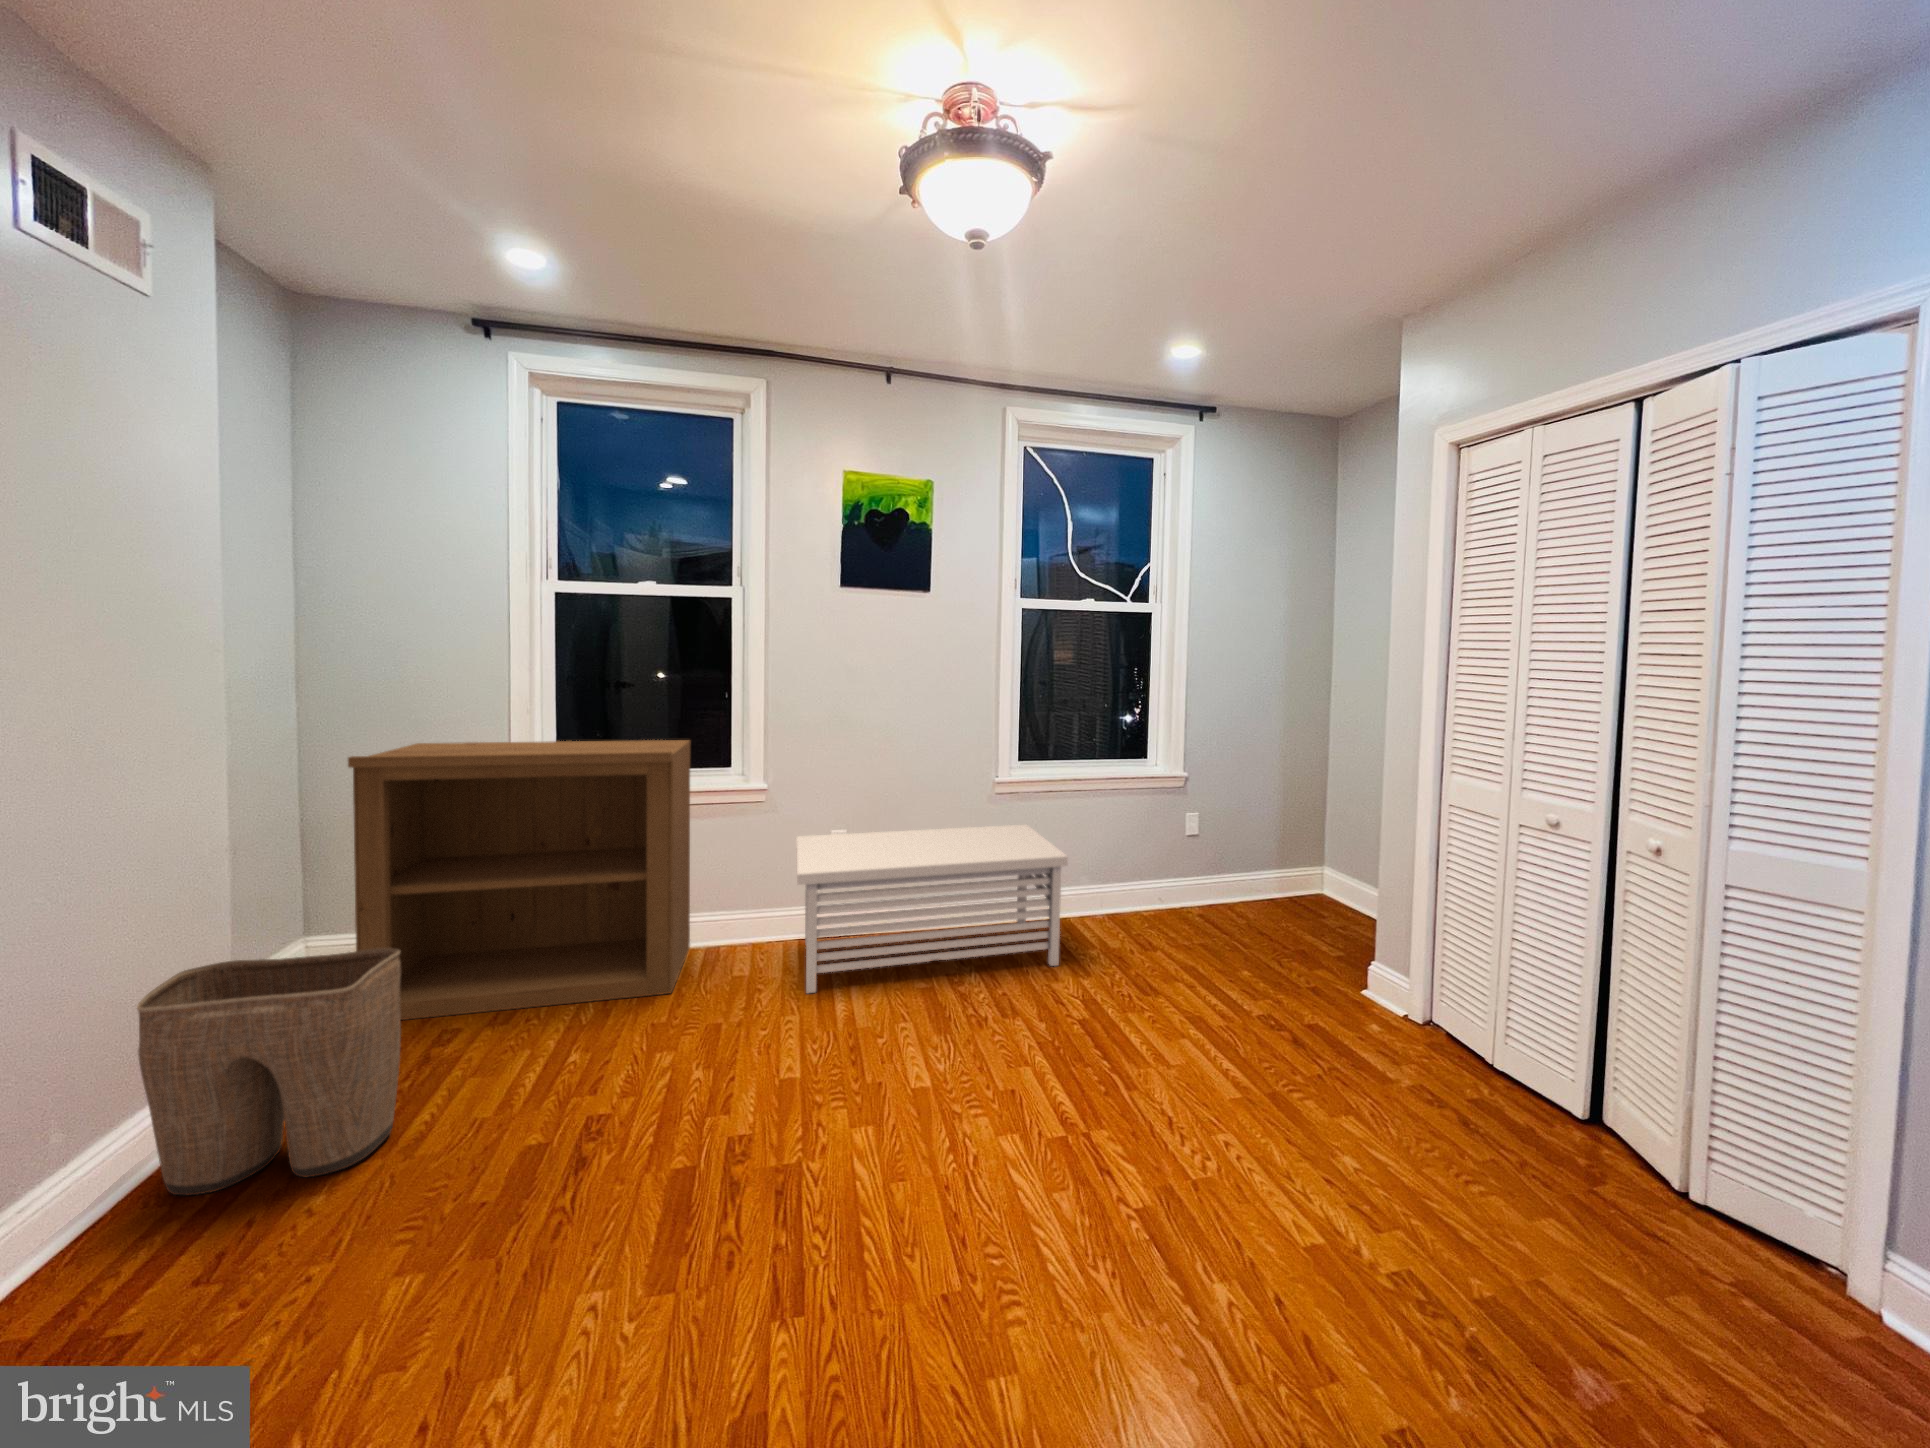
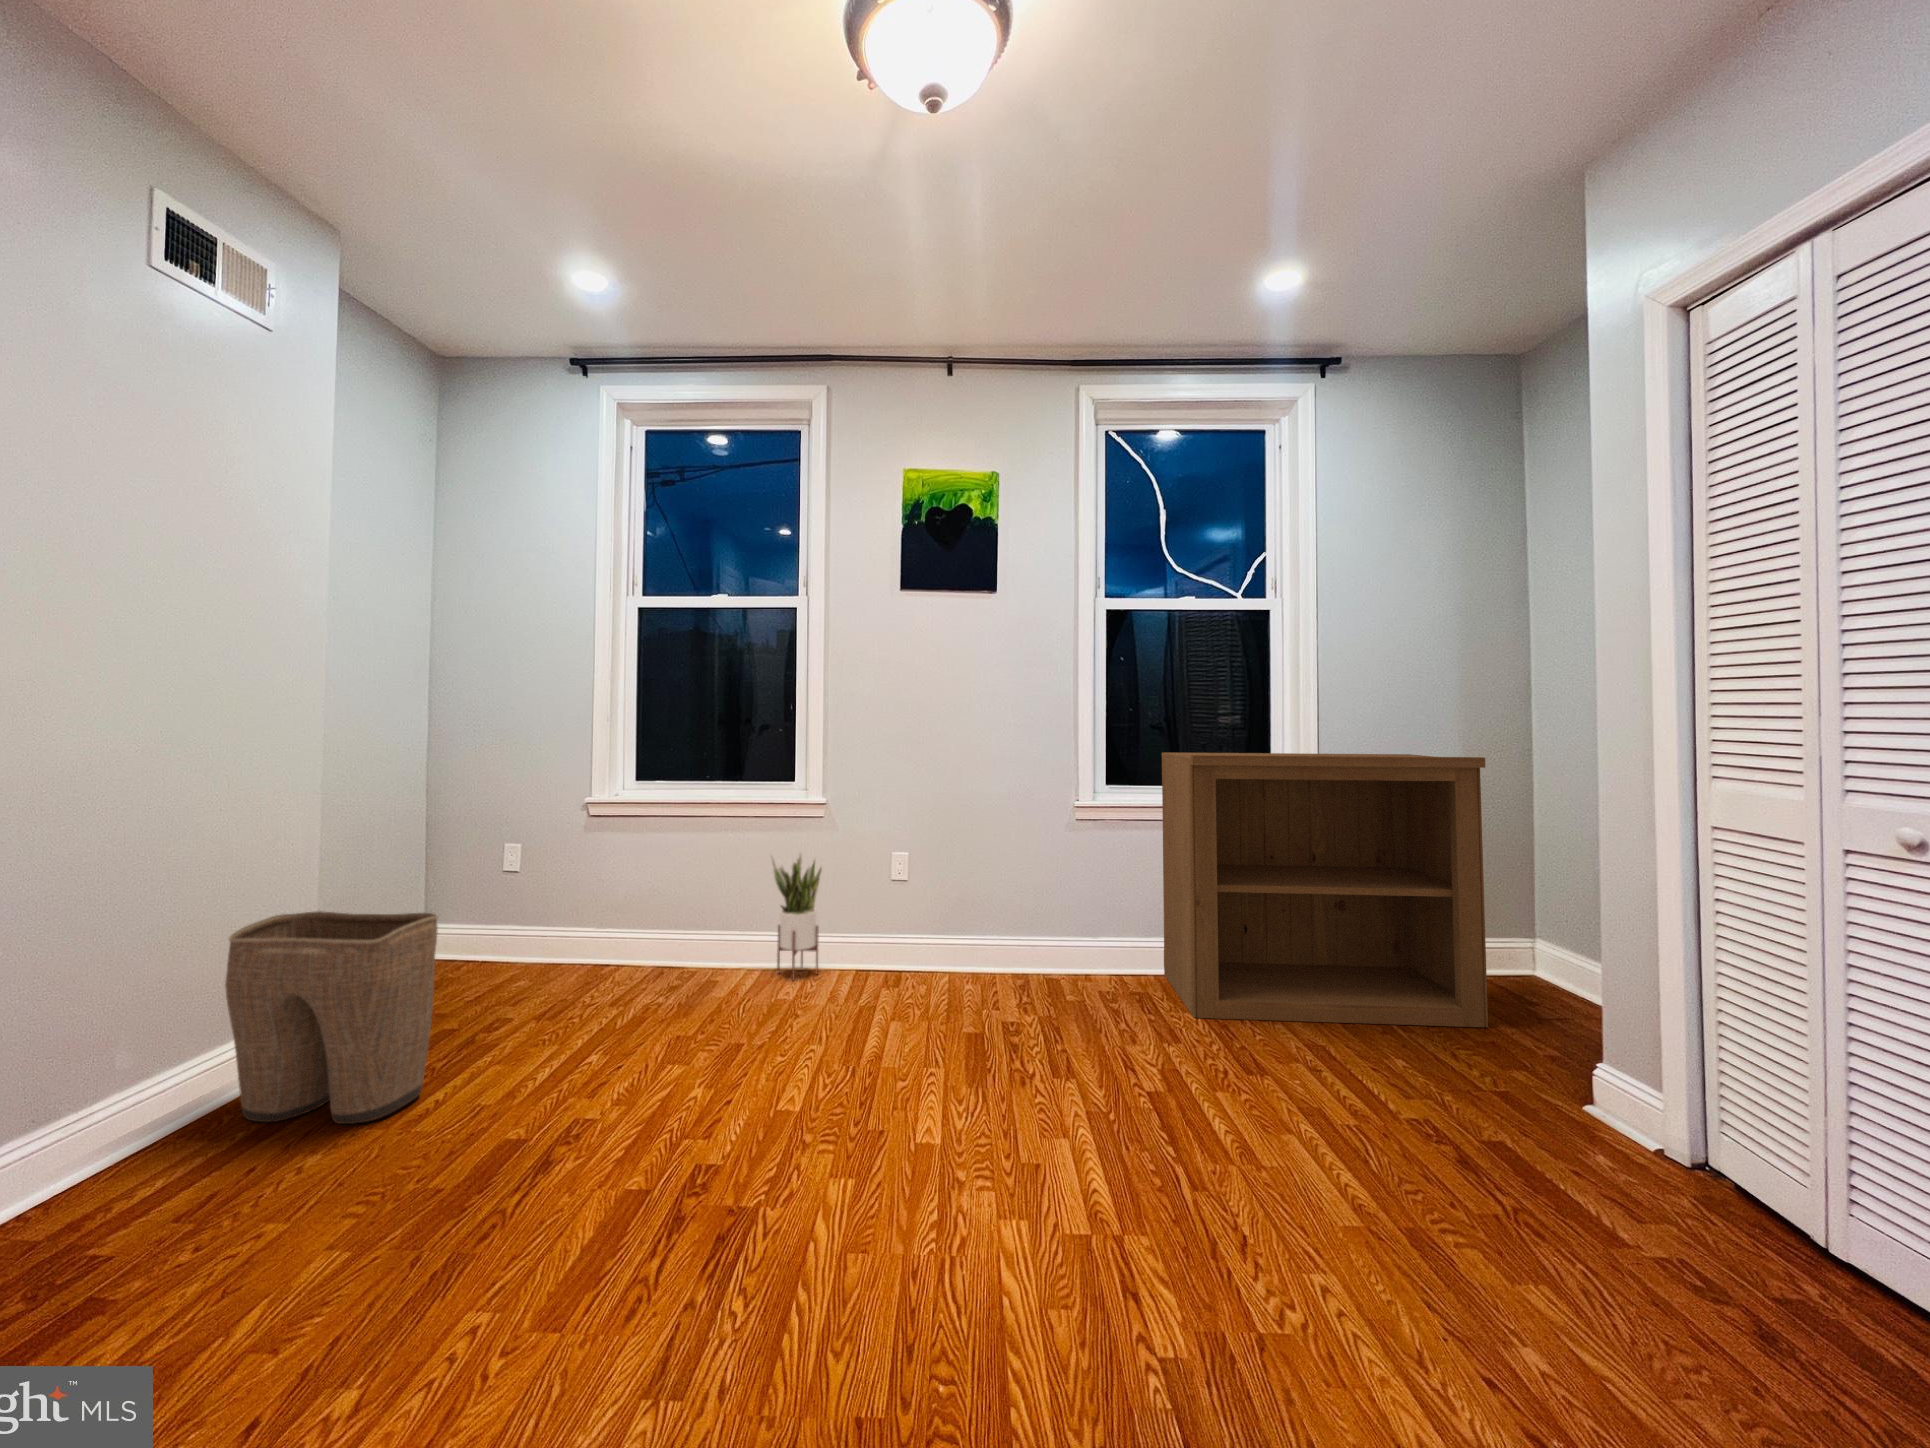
bookshelf: present [348,740,691,1020] -> present [1162,752,1488,1027]
storage bench: present [796,825,1068,993] -> none [828,854,1146,1028]
potted plant: none [719,838,769,958] -> present [771,853,822,980]

